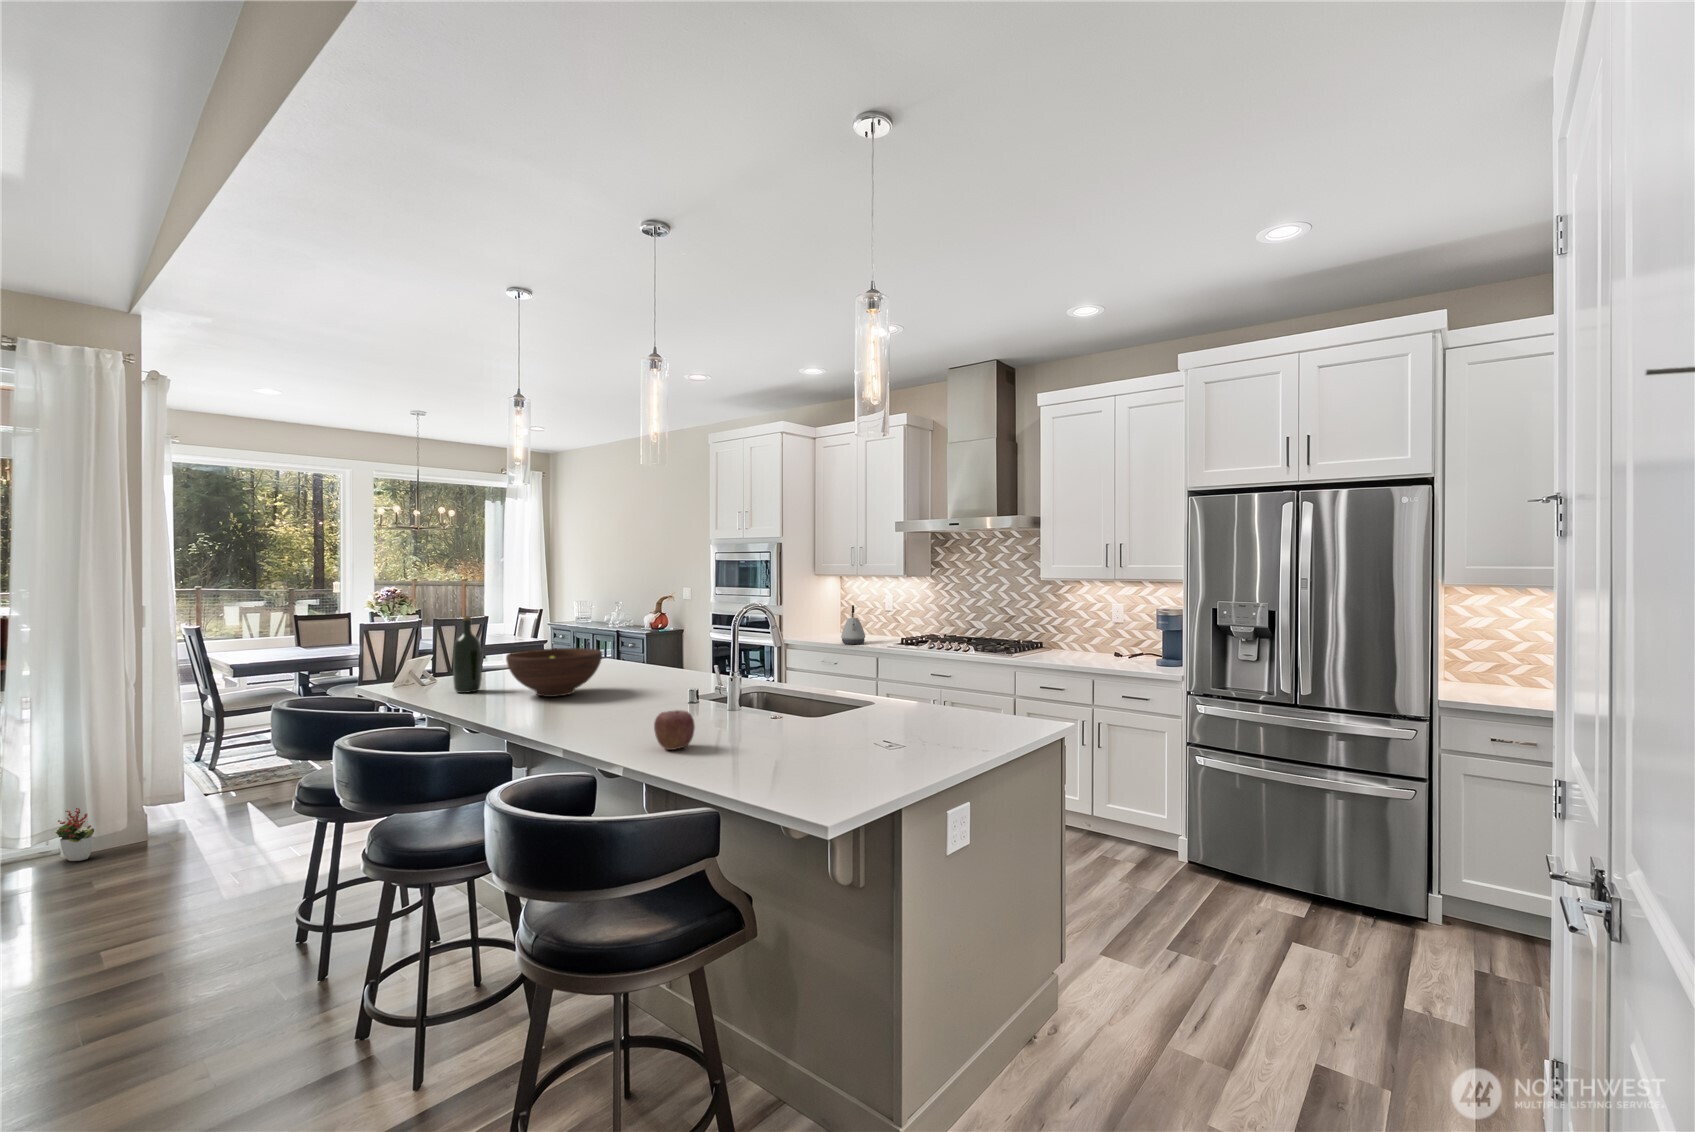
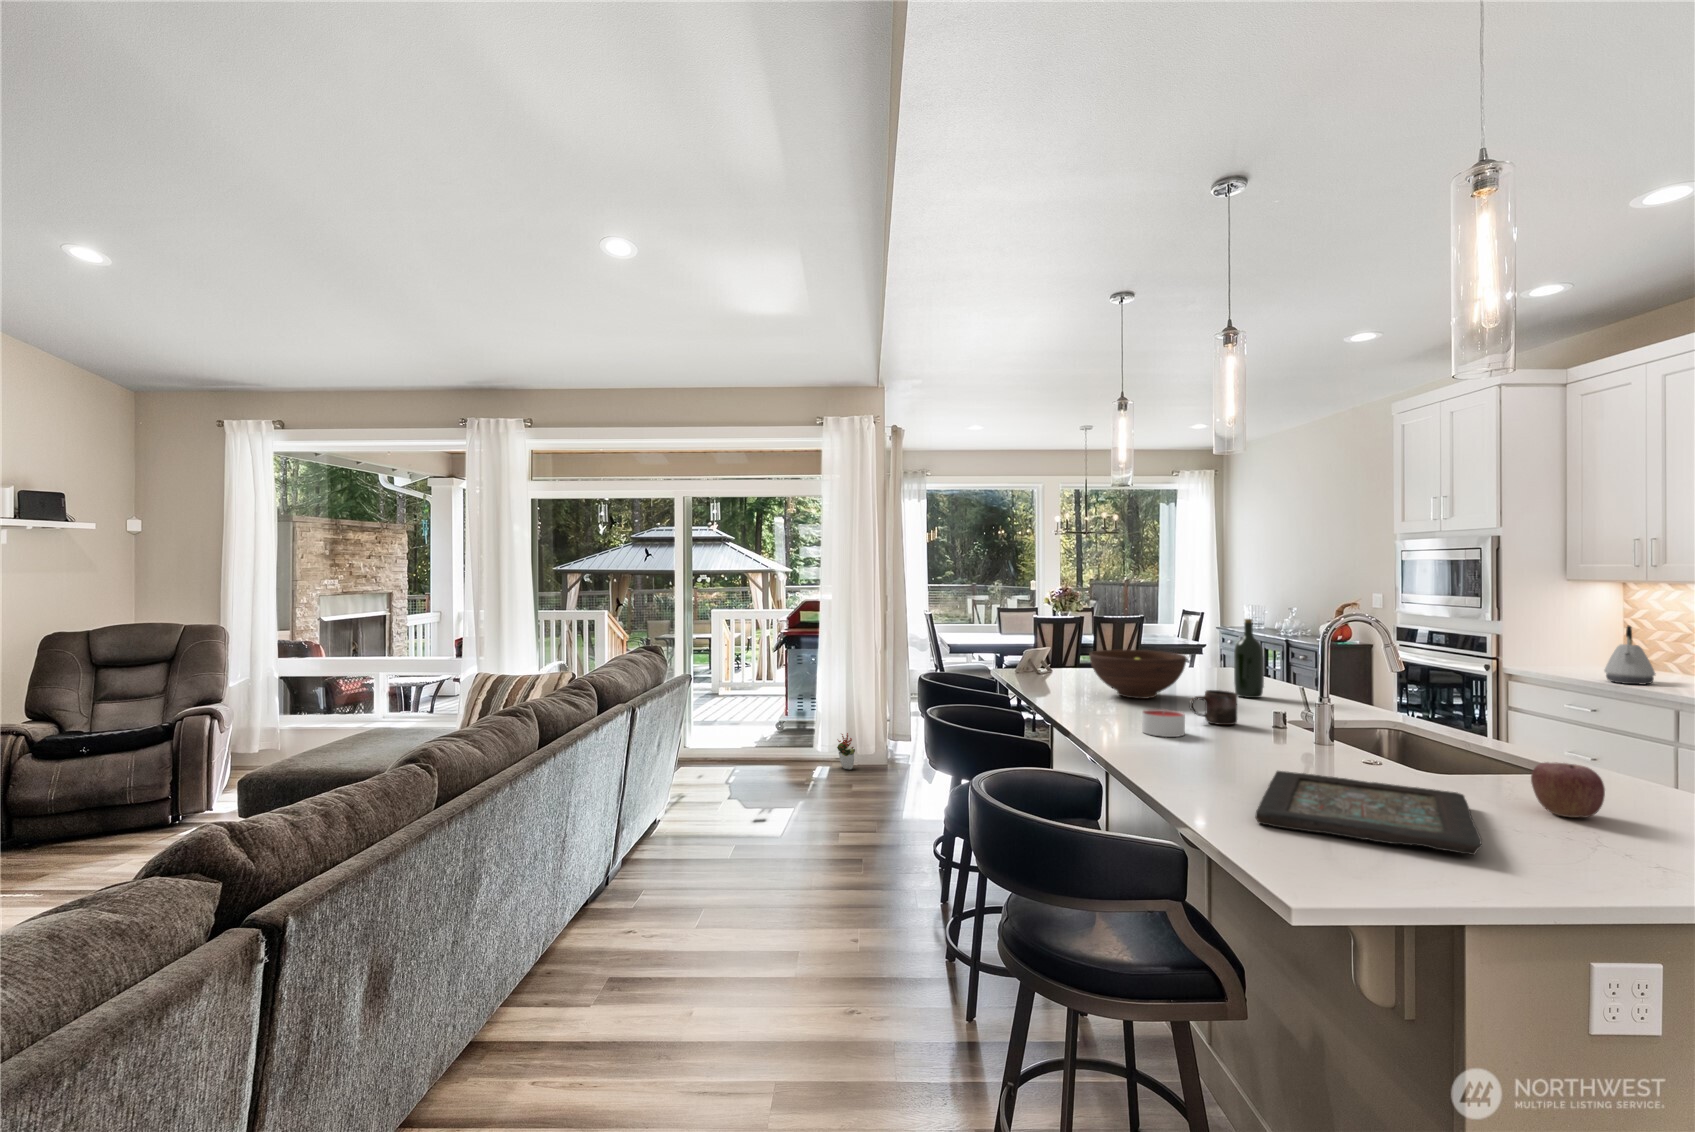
wine bottle: present [453,616,482,693] -> present [1234,619,1264,698]
mug: none [625,678,664,709] -> present [1189,690,1237,725]
candle: none [593,701,633,727] -> present [1142,709,1185,737]
apple: present [654,710,695,750] -> present [1531,762,1605,818]
decorative tray: none [735,728,892,778] -> present [1255,771,1482,855]

